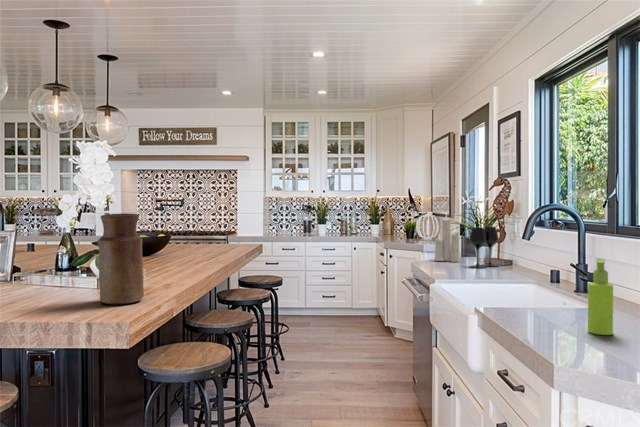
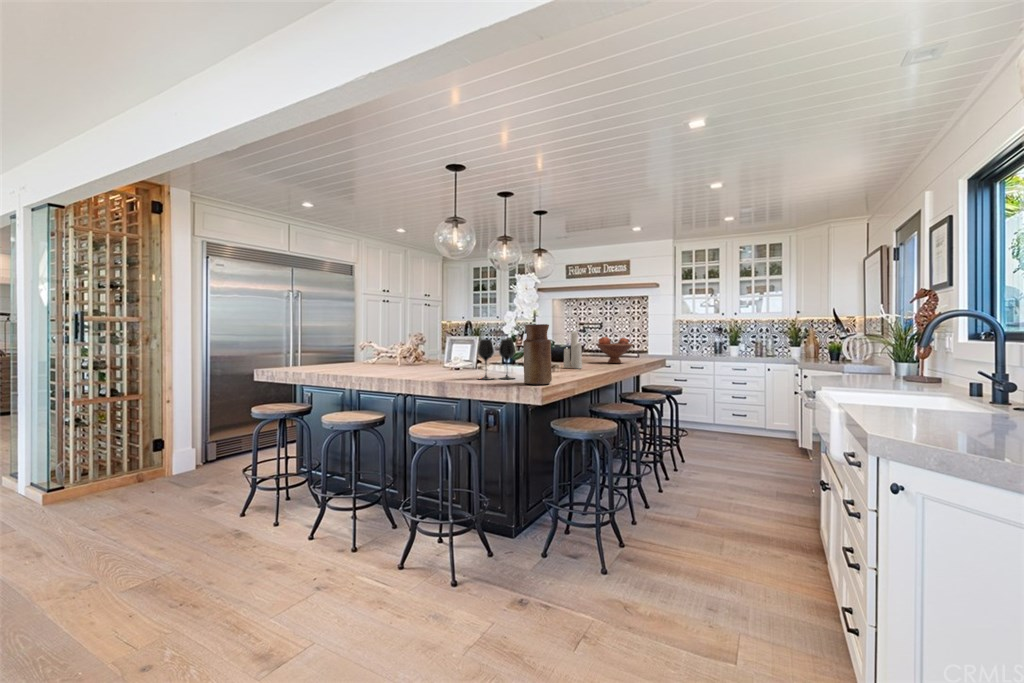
candle: present [434,215,460,262] -> present [563,331,582,369]
fruit bowl: none [187,220,232,253] -> present [597,337,633,363]
wine glass: present [469,227,498,268] -> present [478,339,515,380]
soap dispenser: present [588,259,613,335] -> none [925,357,953,428]

